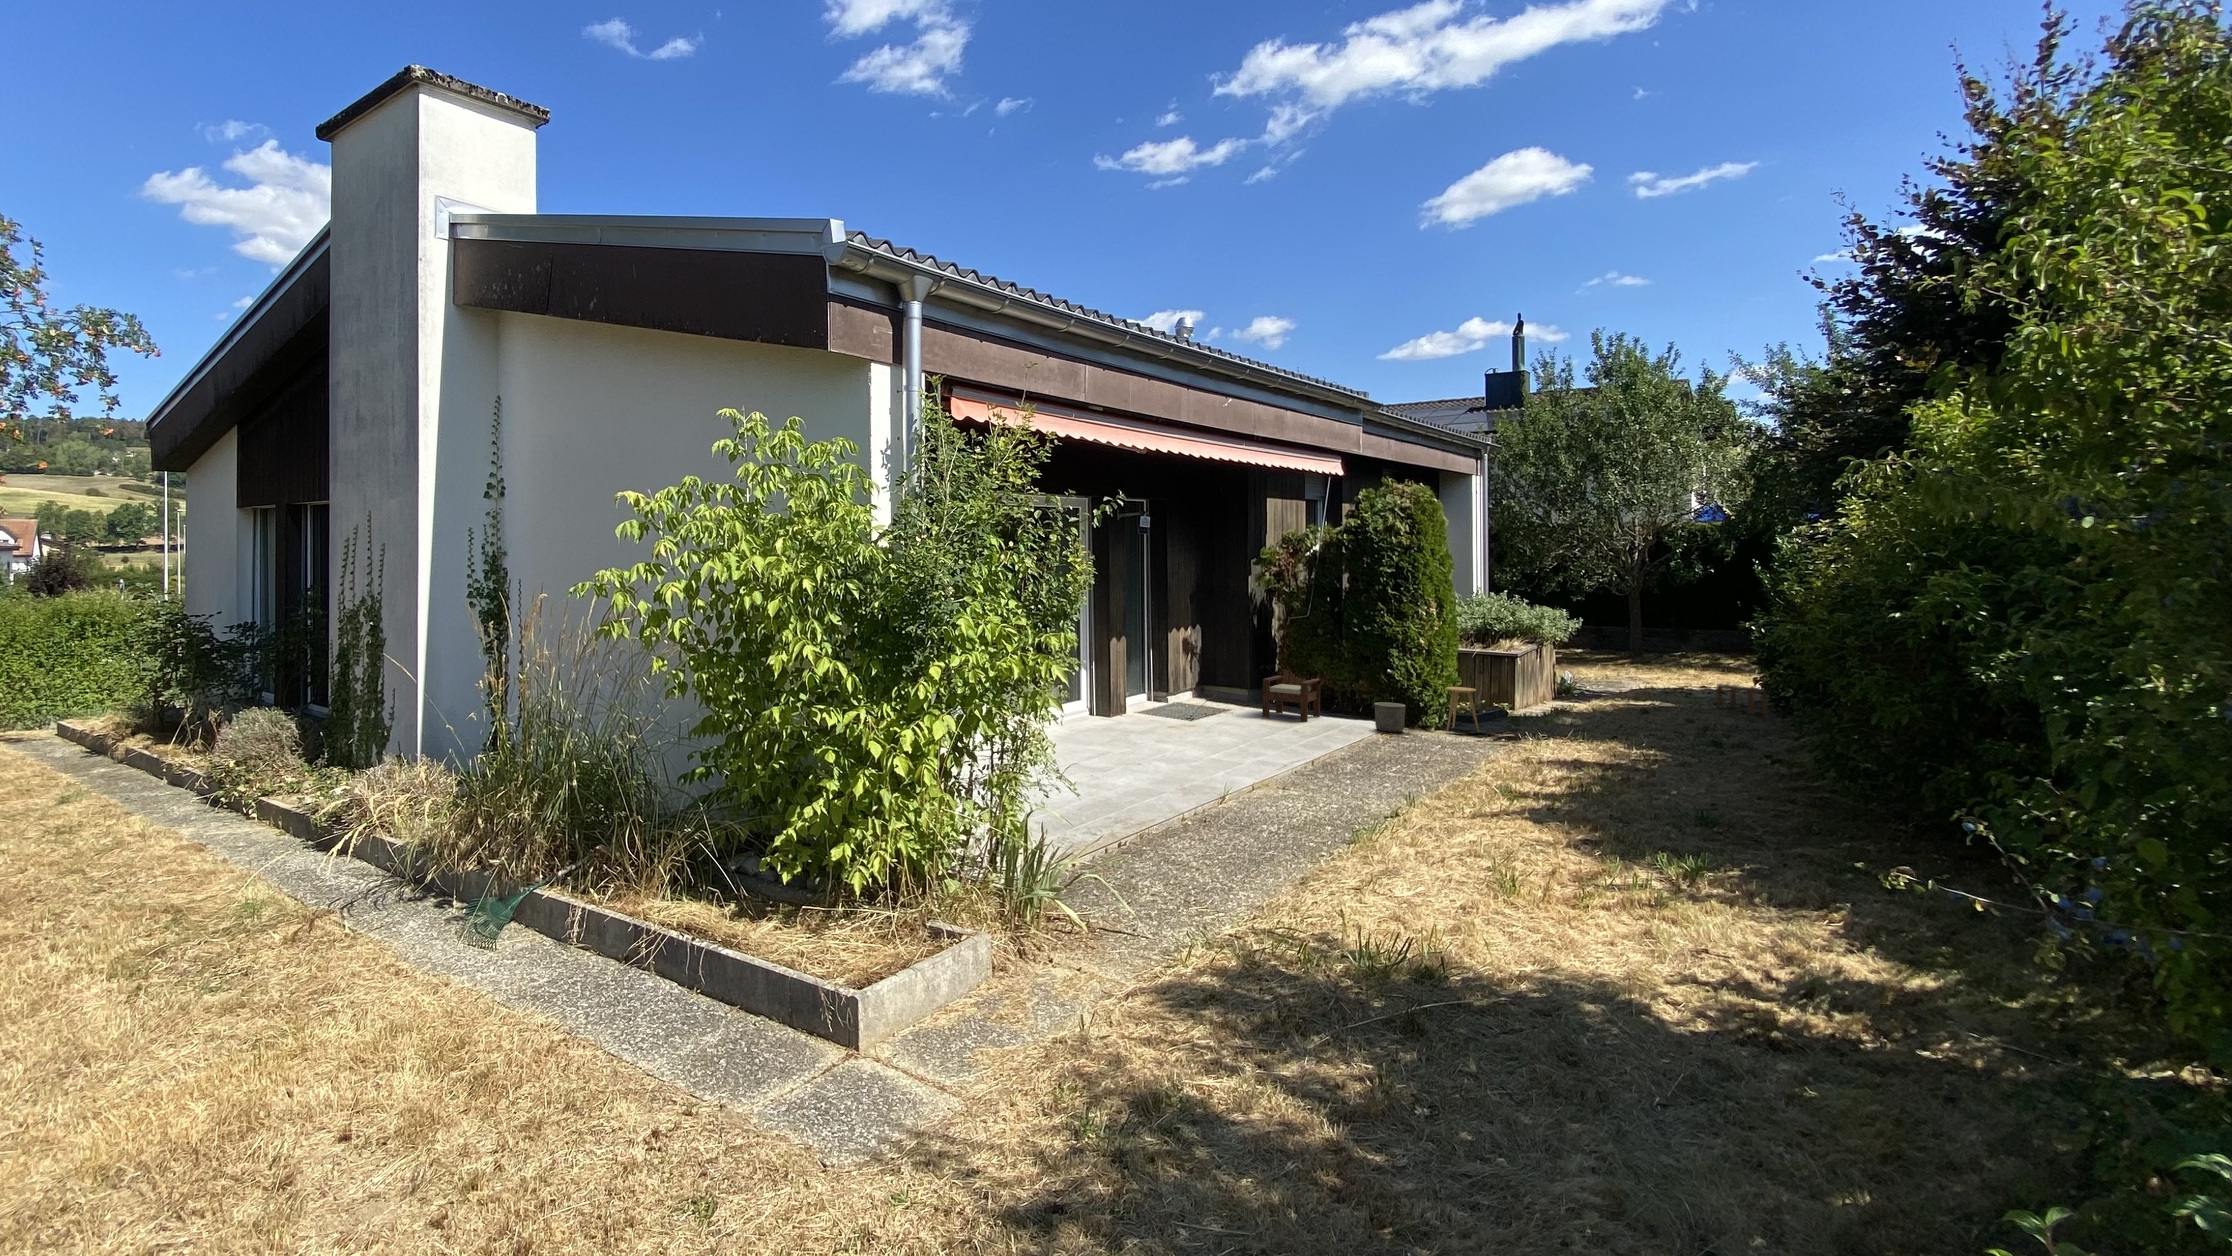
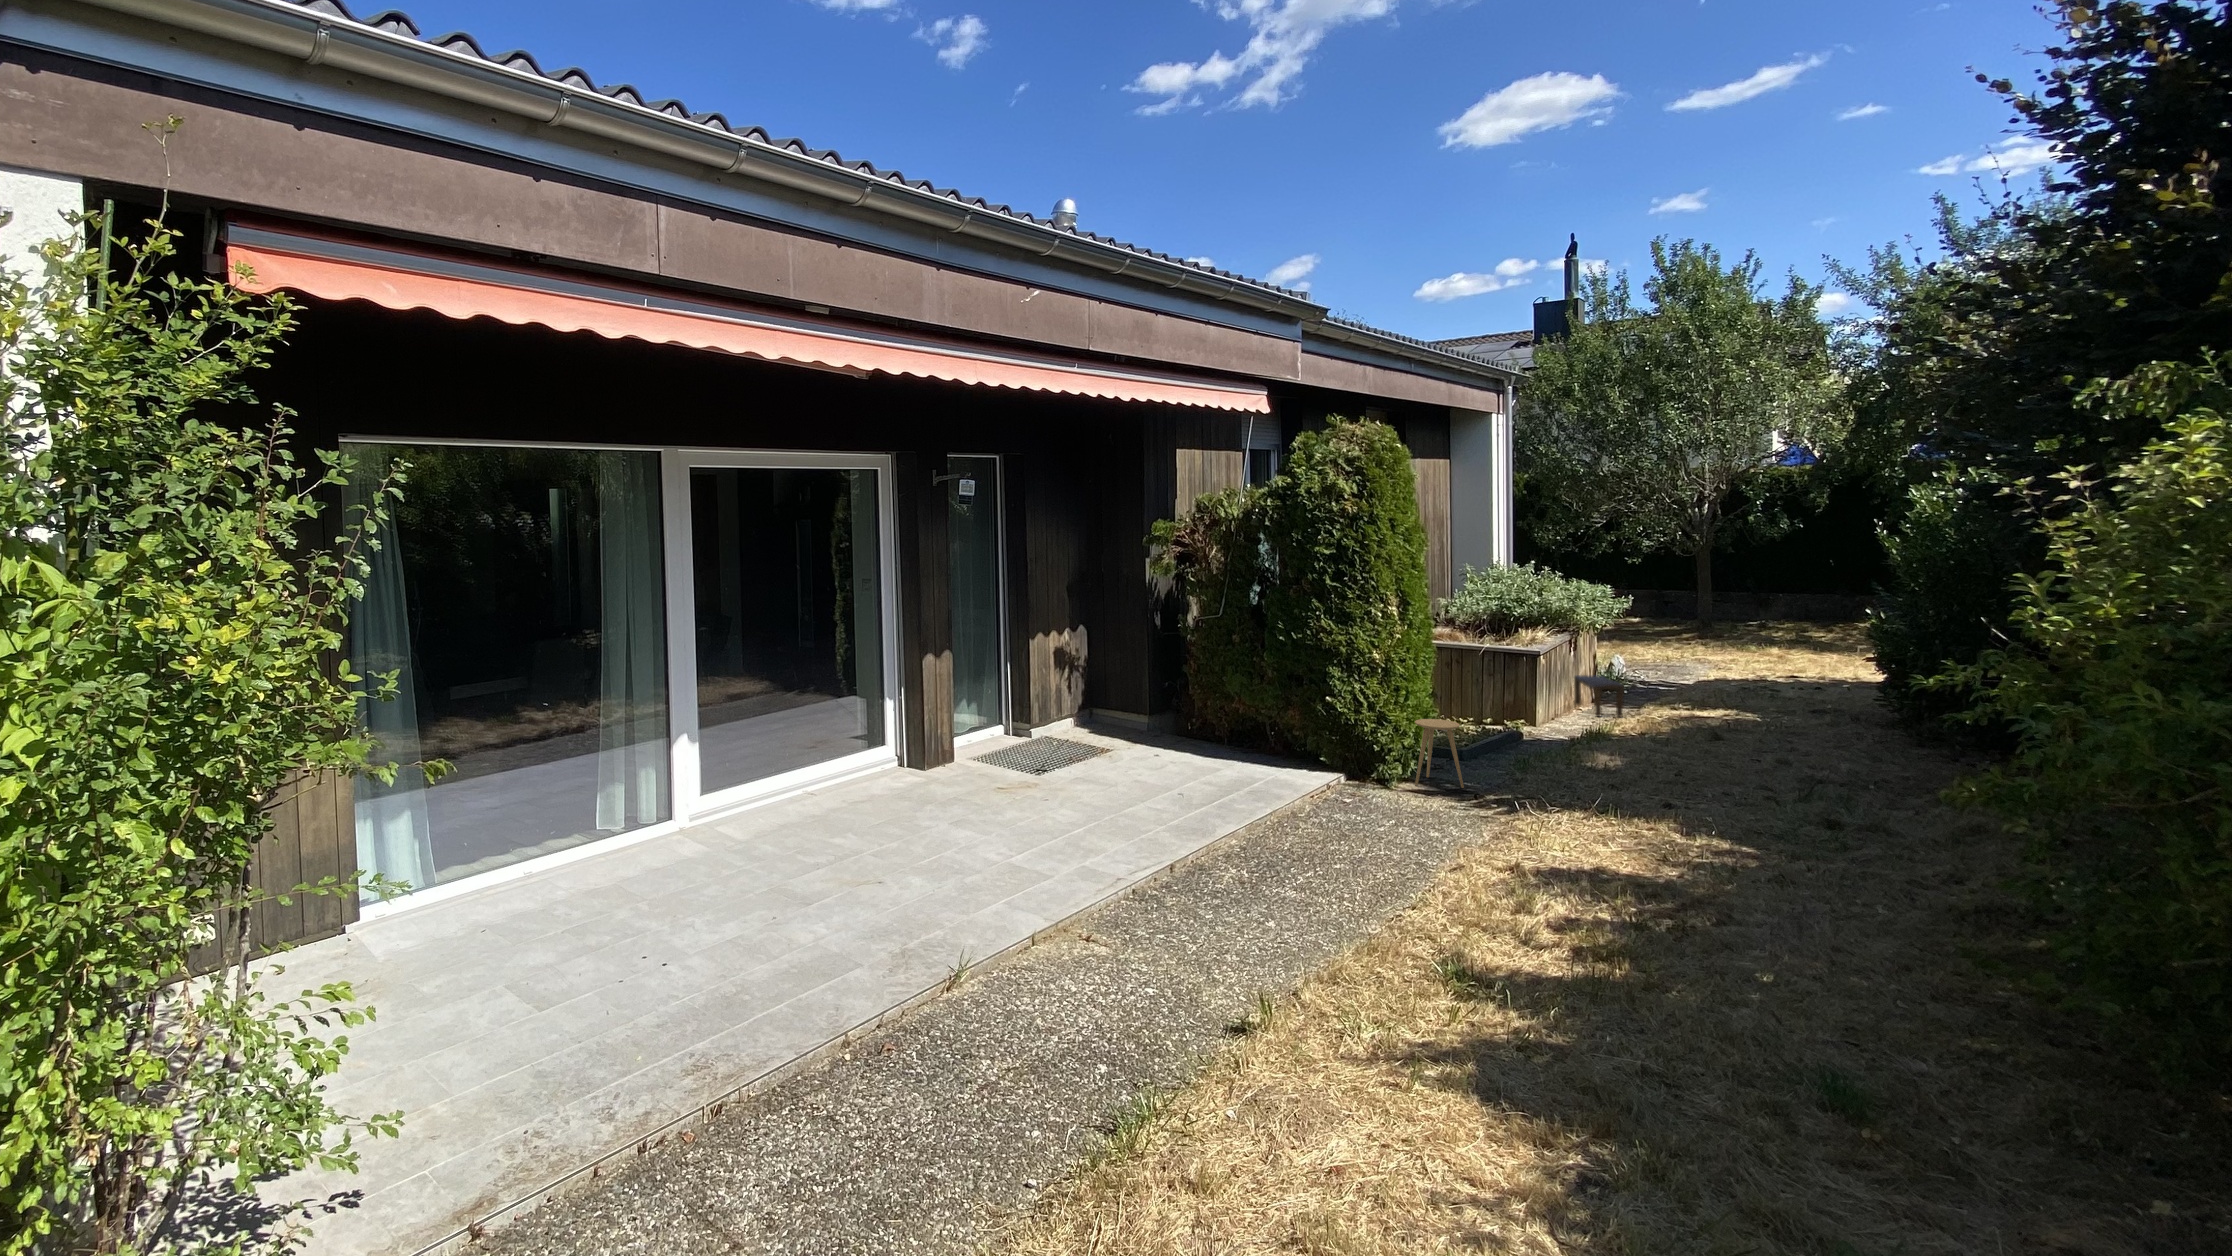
chair: present [1262,669,1320,722] -> none [1157,678,1242,768]
bench: present [1717,684,1769,714] -> present [1574,675,1624,717]
planter: present [1375,703,1406,732] -> none [1307,744,1352,790]

